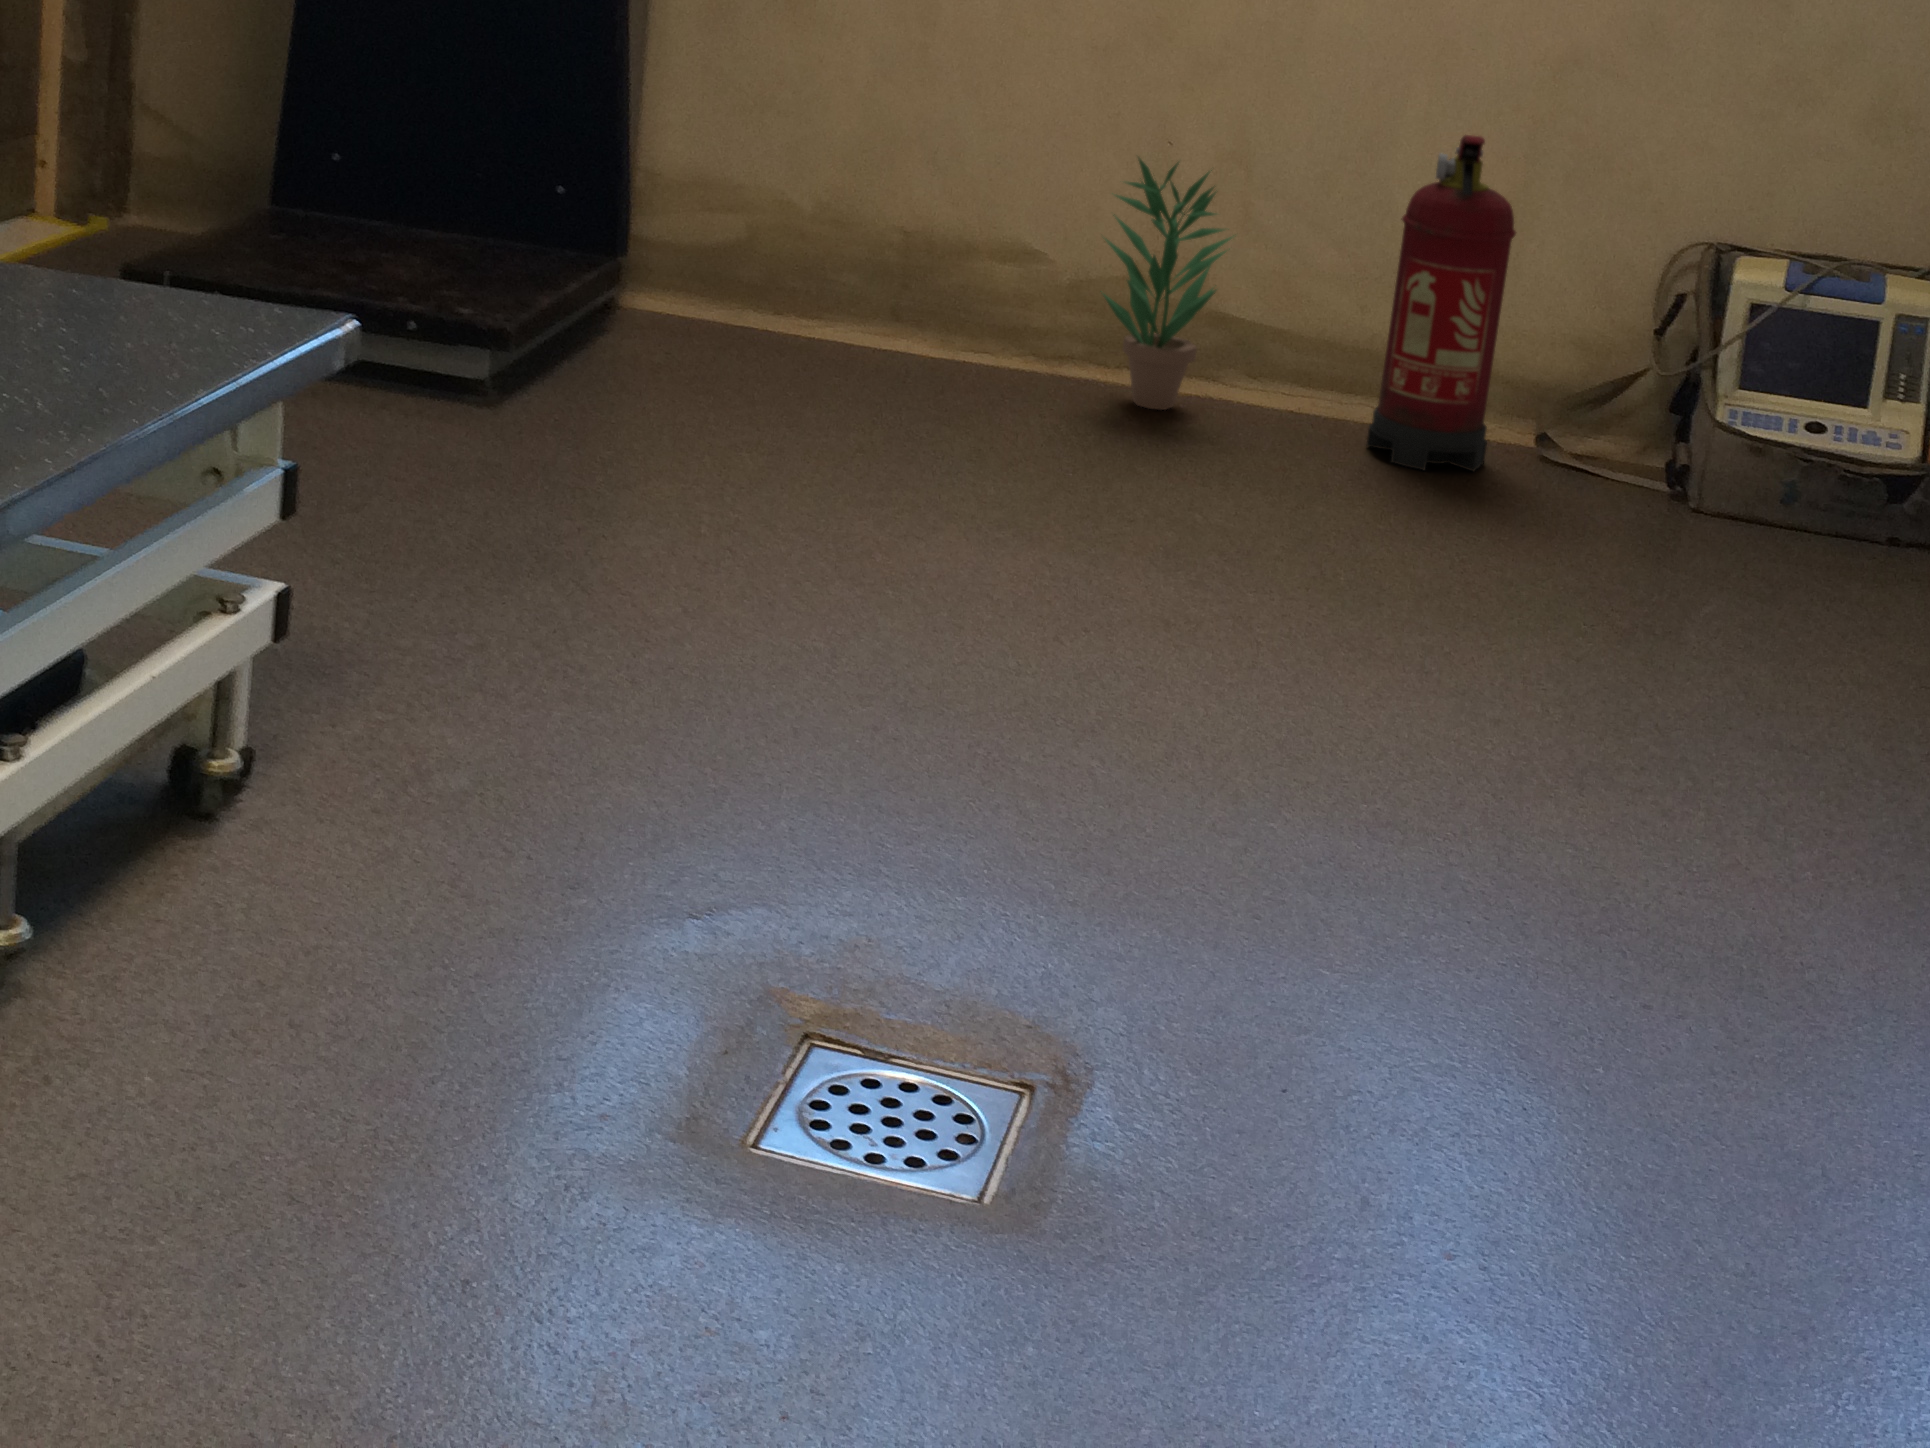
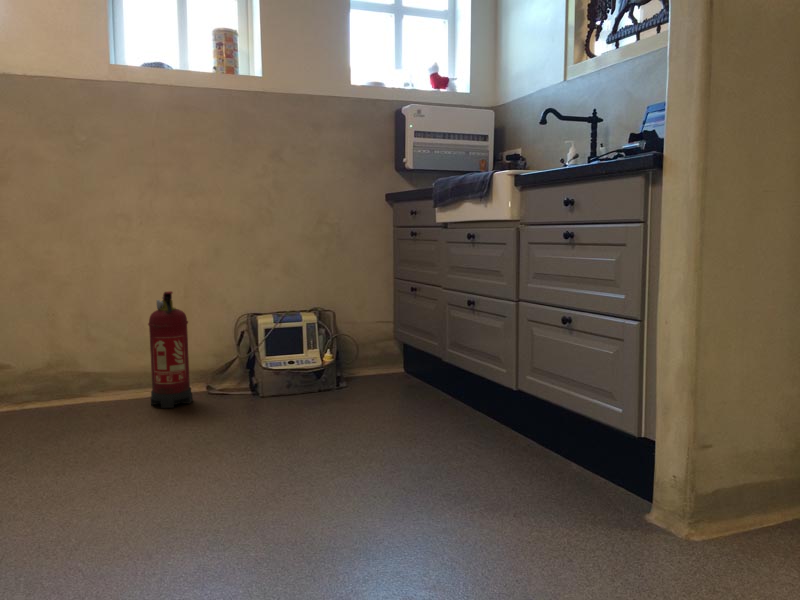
potted plant: present [1101,158,1232,410] -> none [32,318,89,412]

